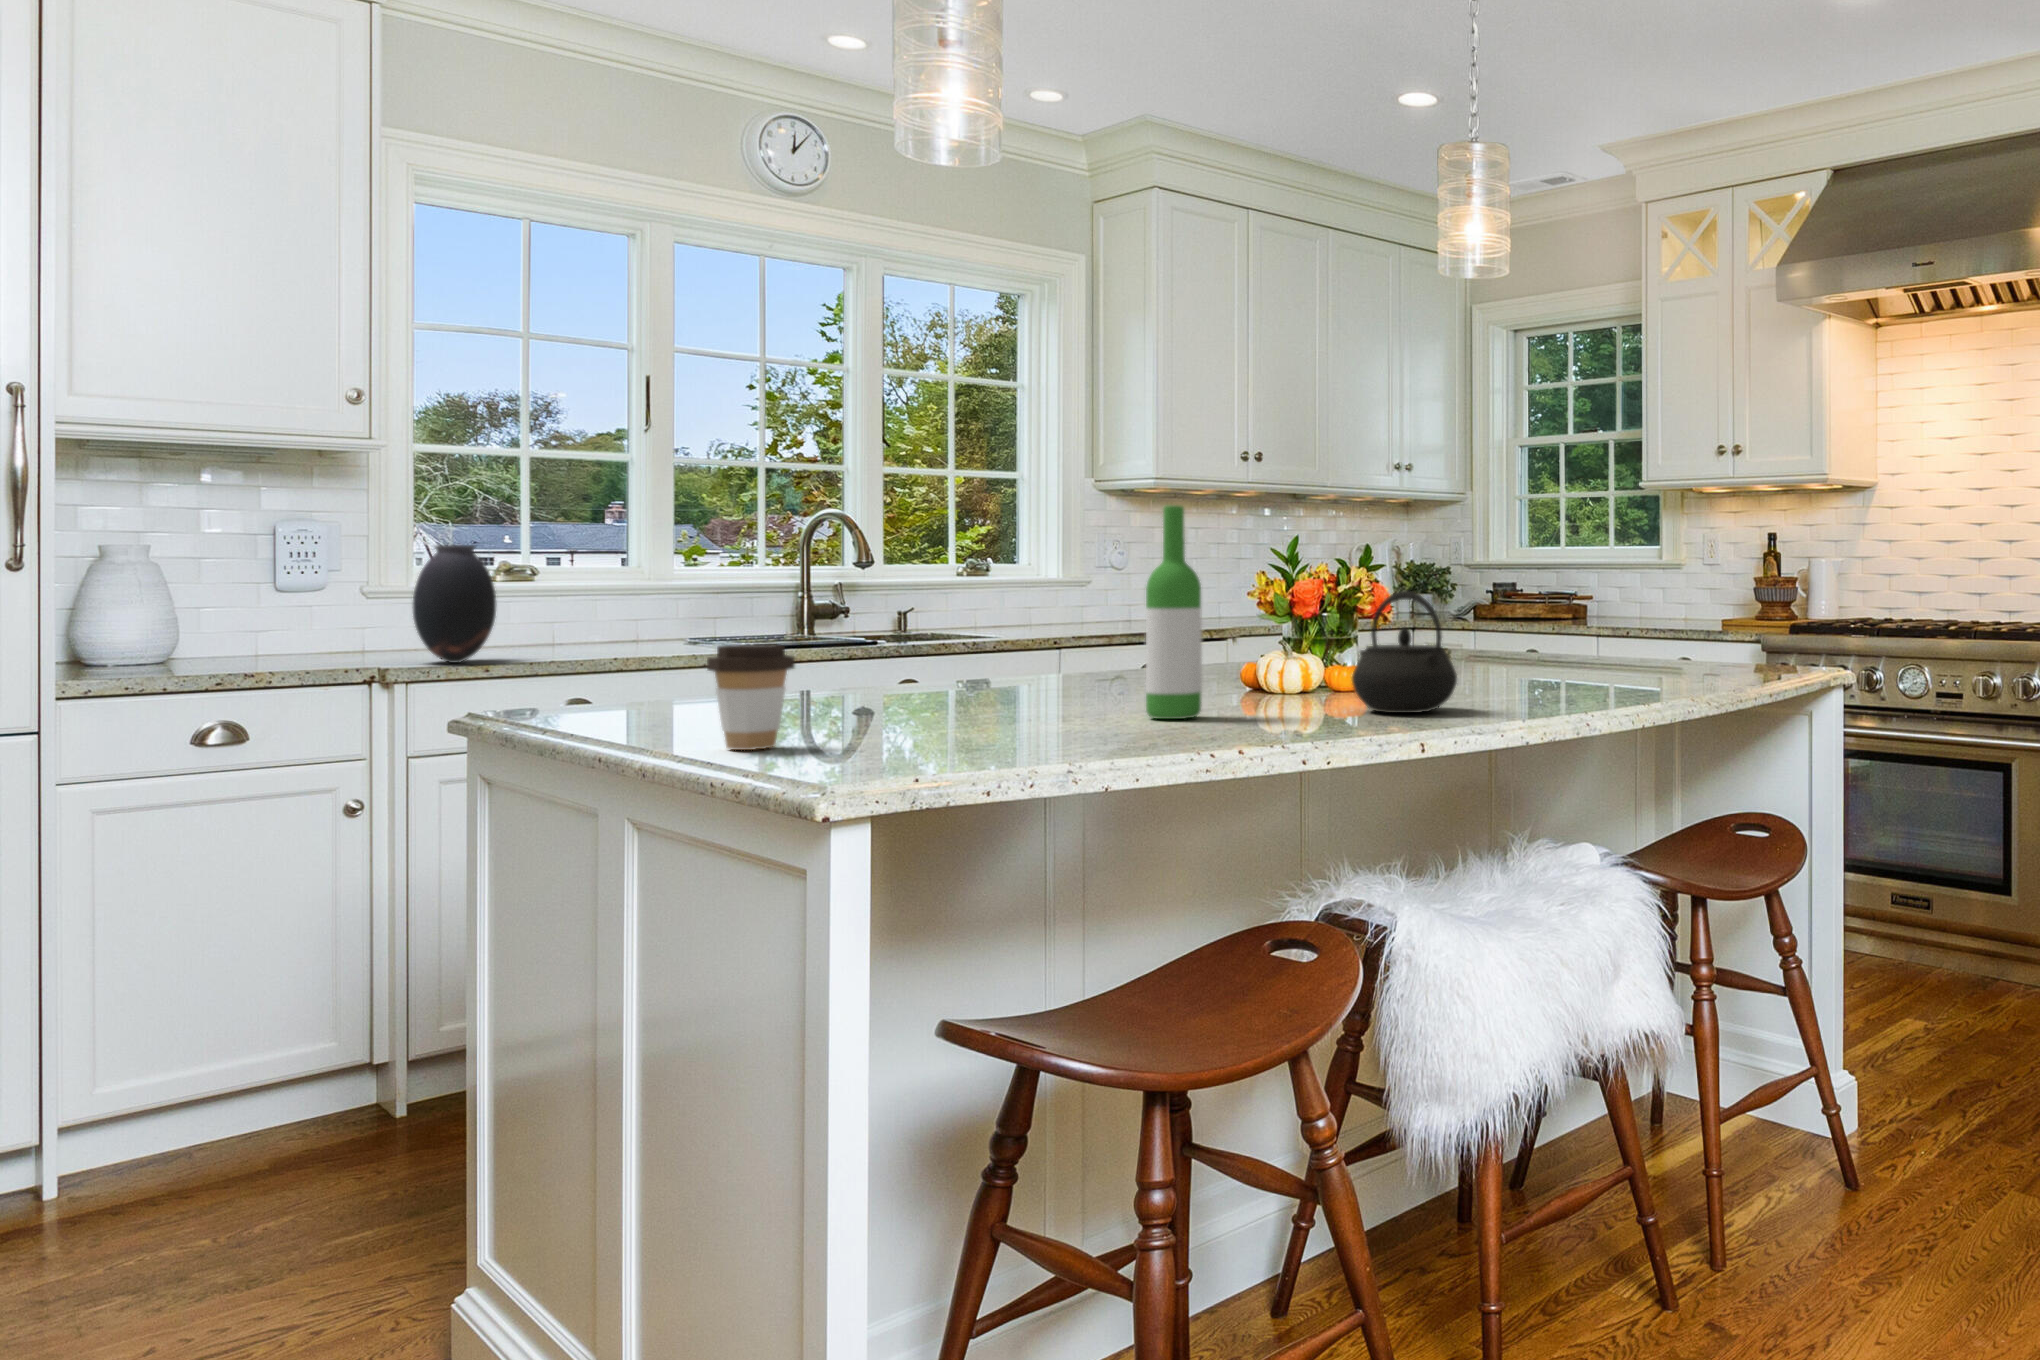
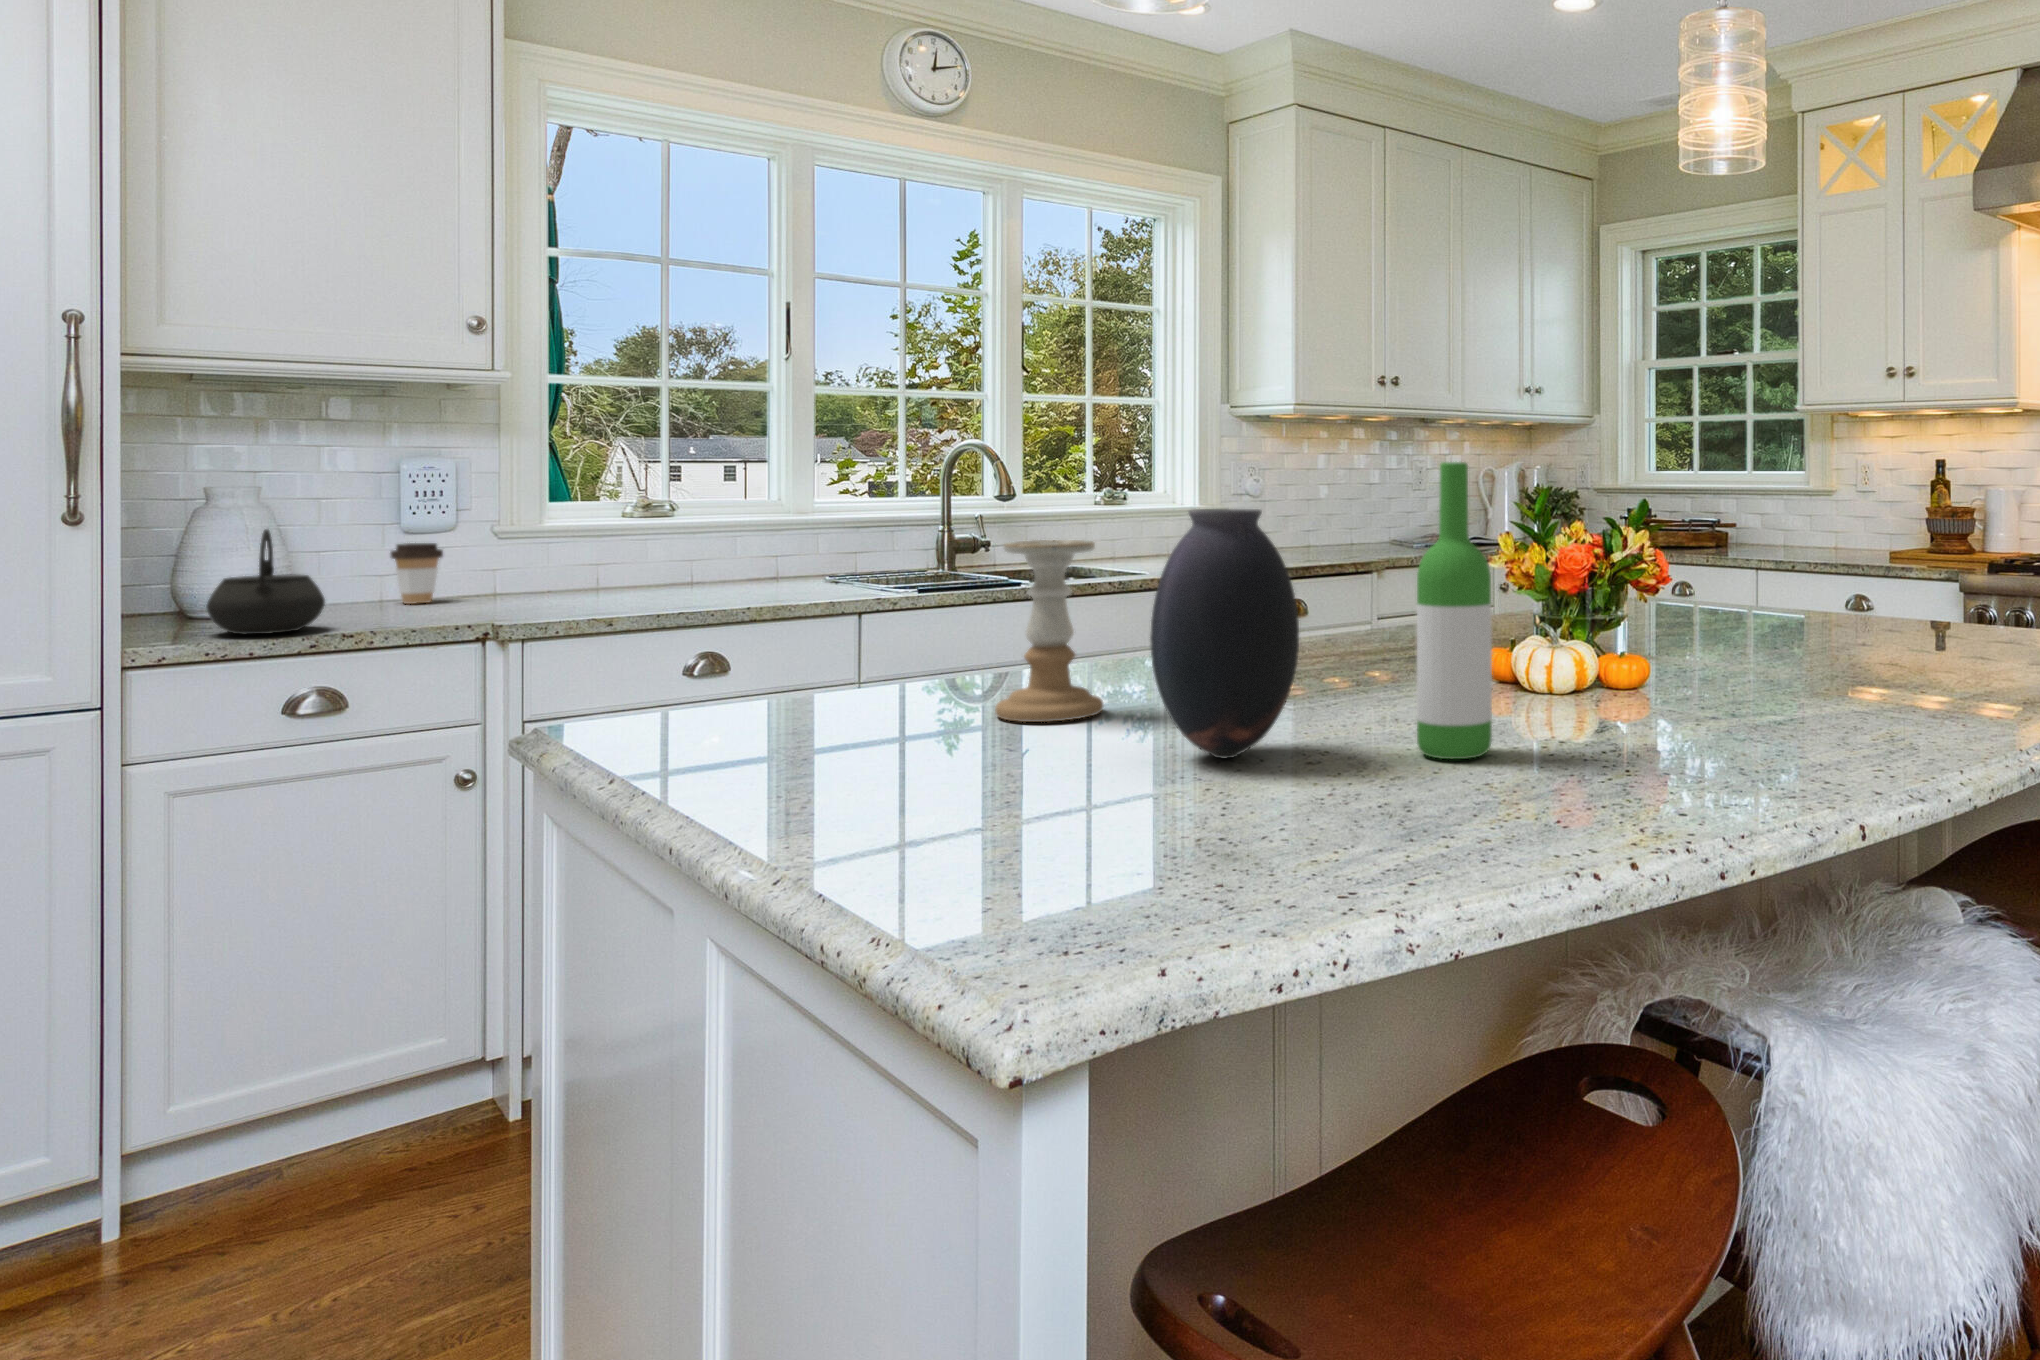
vase: present [412,545,497,663] -> present [1150,509,1299,758]
candle holder: none [834,570,921,705] -> present [995,540,1104,722]
kettle: present [1352,591,1457,713] -> present [206,529,325,634]
coffee cup: present [707,644,795,750] -> present [391,543,443,604]

